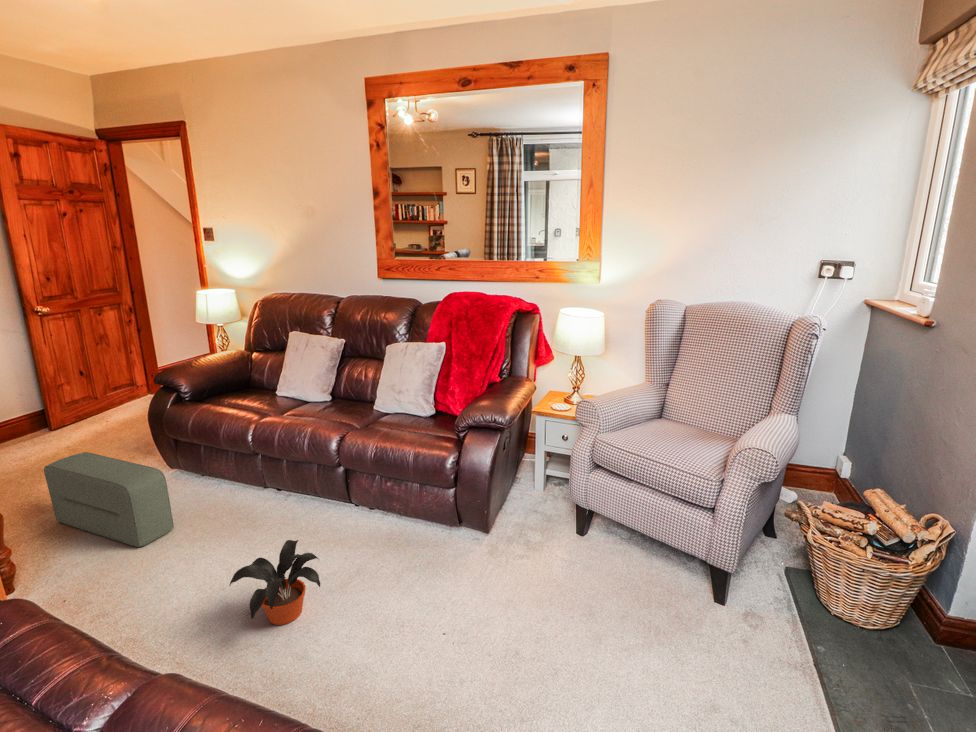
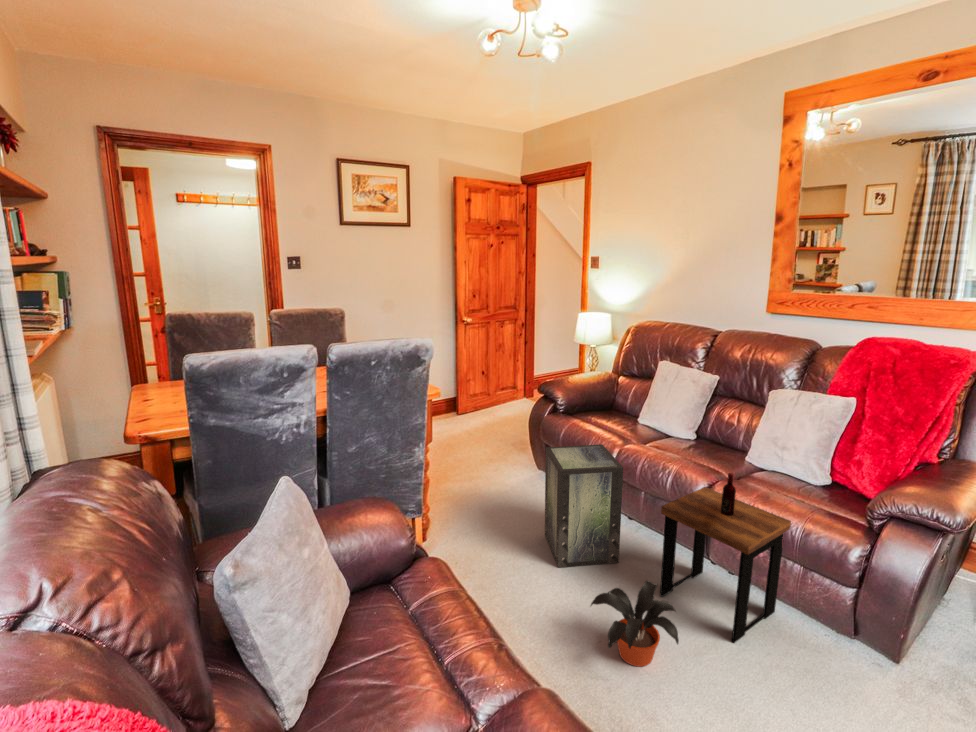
side table: none [296,421,407,567] -> present [660,473,791,643]
storage box: none [163,423,267,563] -> present [545,444,623,567]
pouf: present [44,452,174,547] -> none [459,442,541,535]

